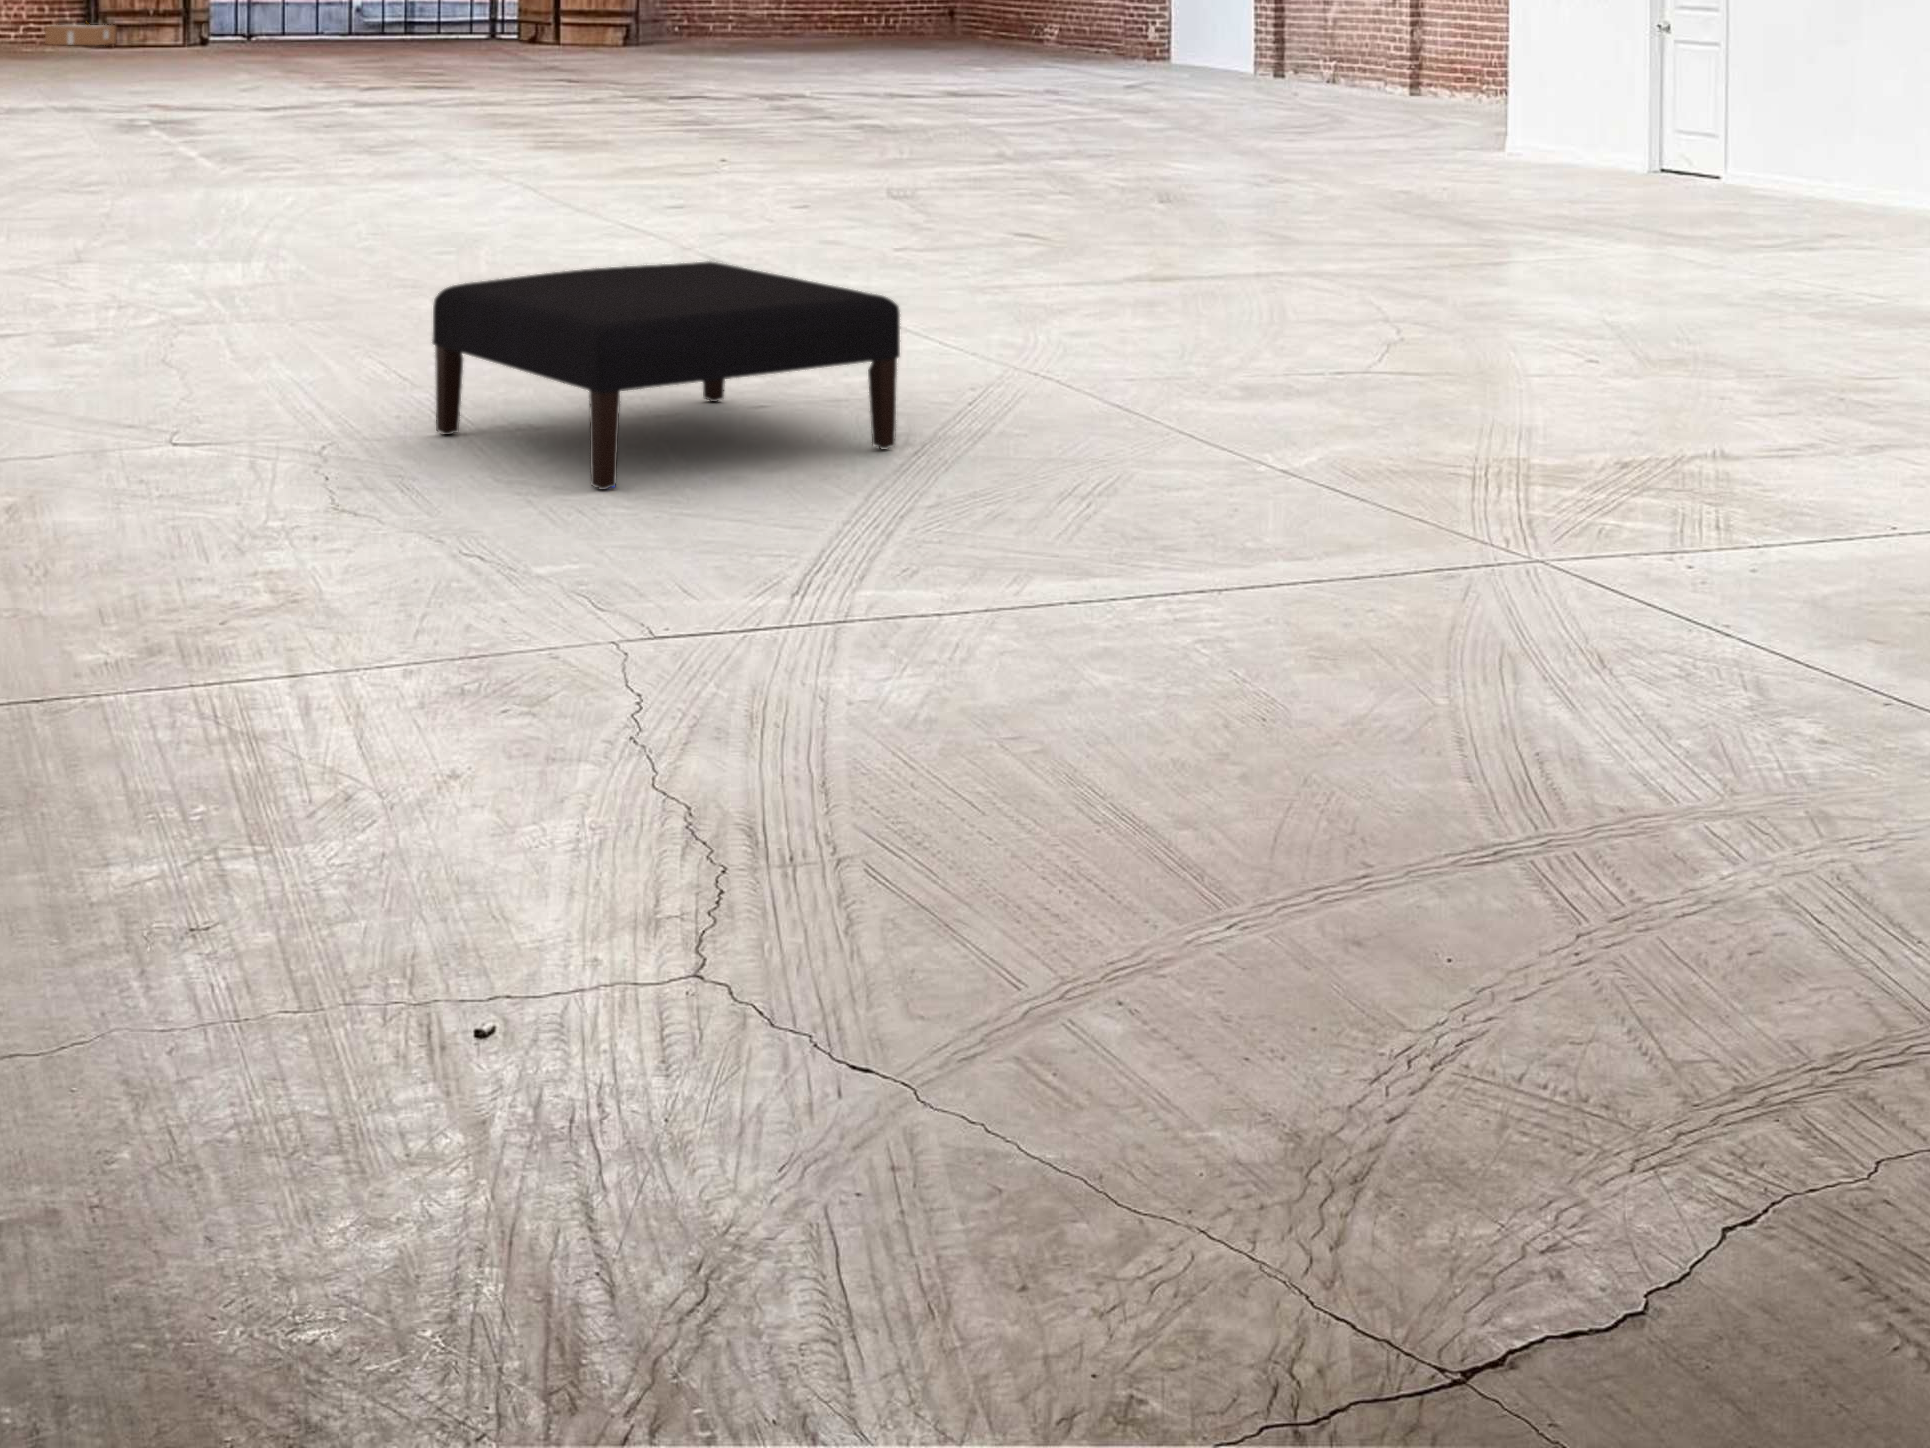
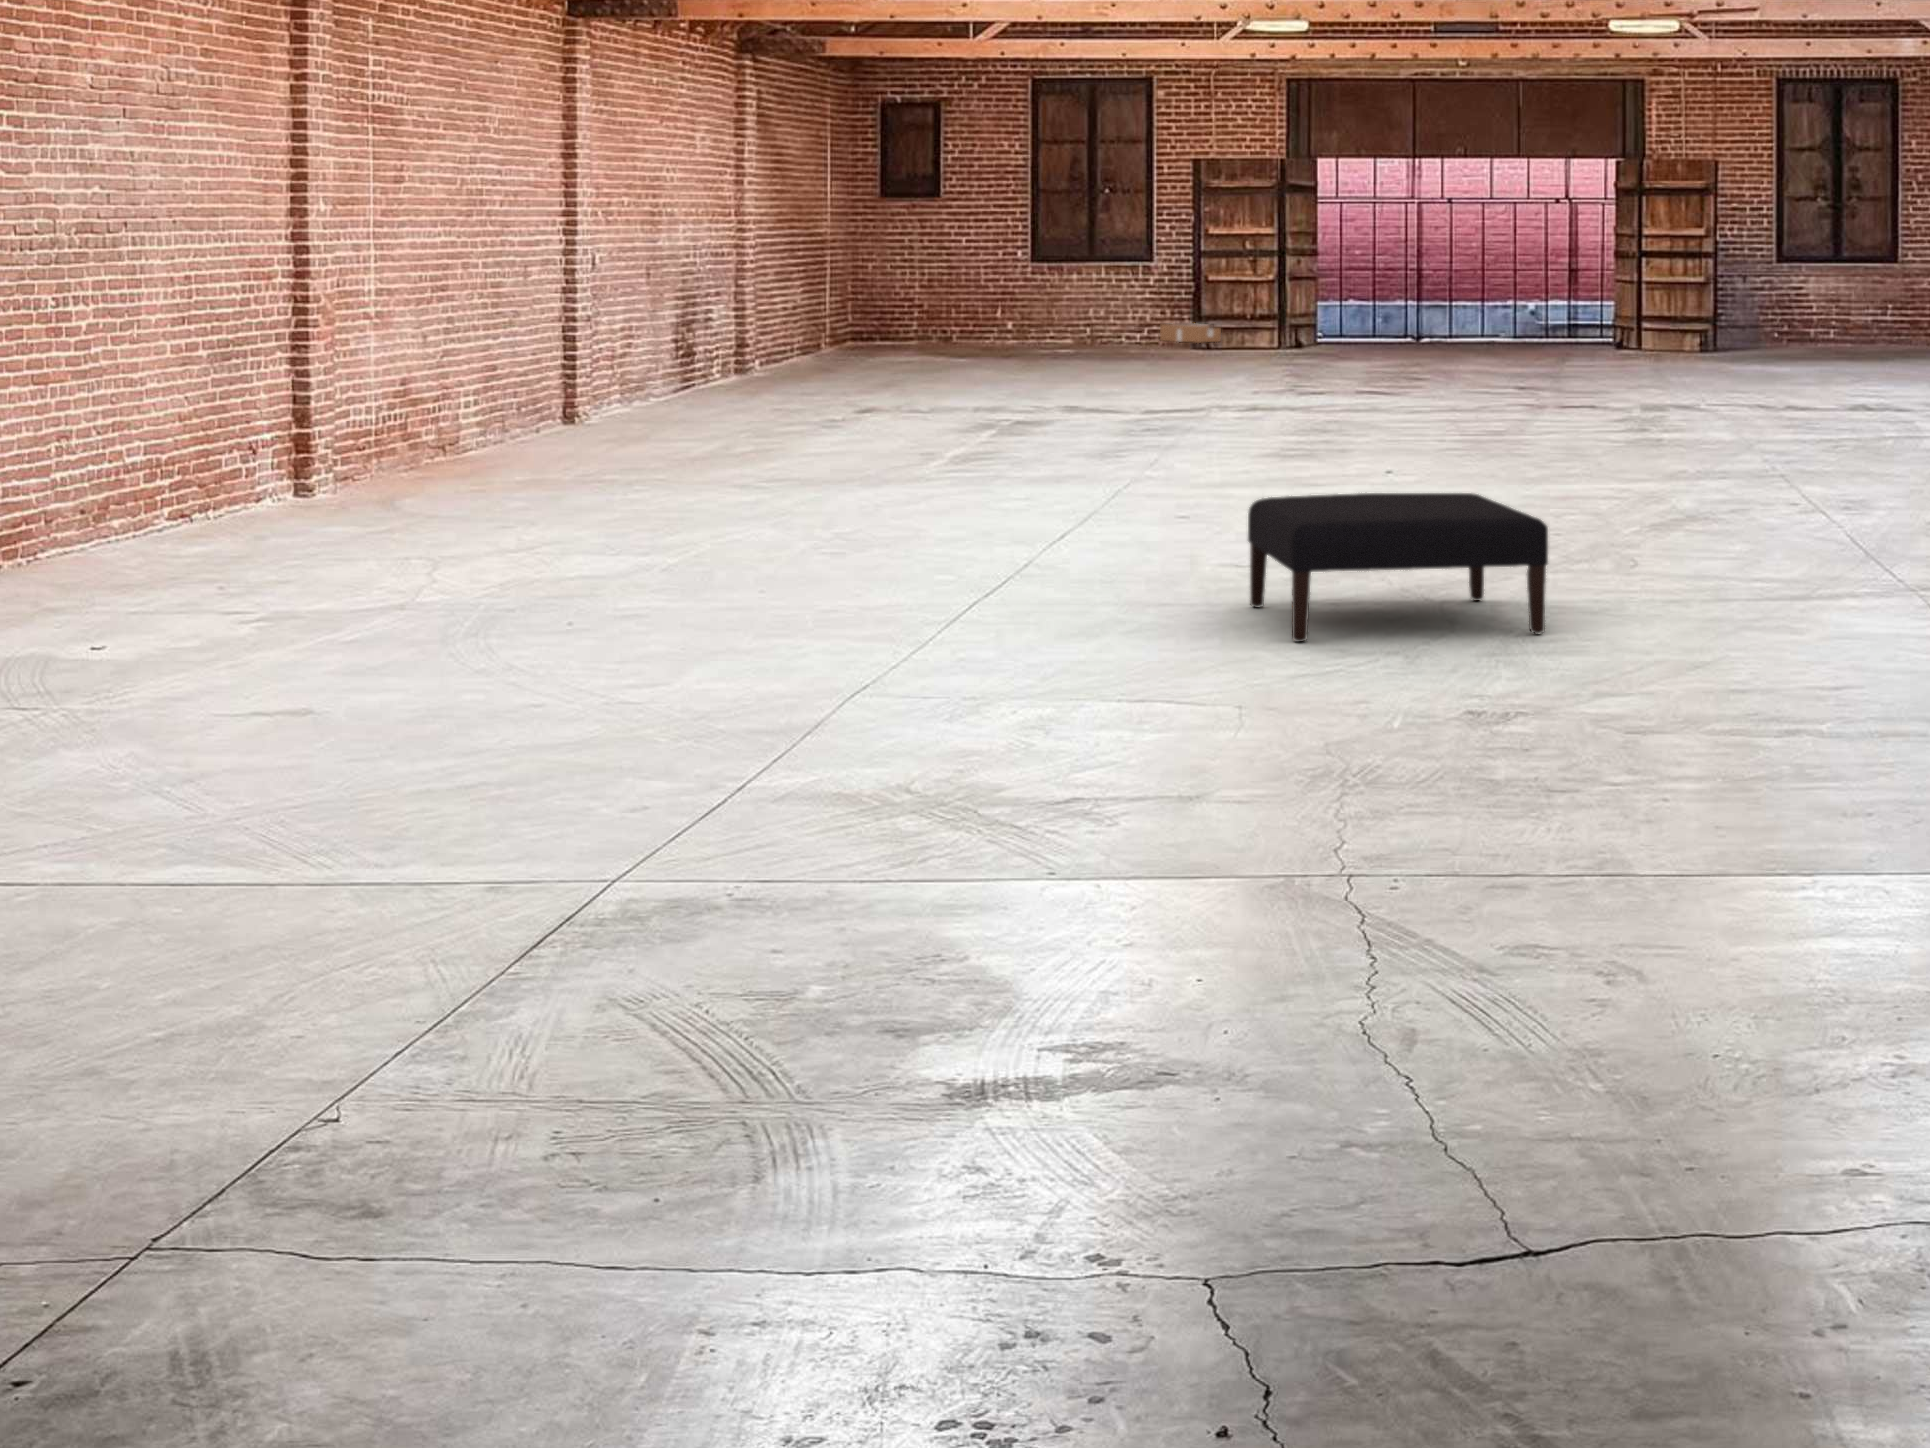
ottoman: present [432,261,900,490] -> present [1248,493,1548,642]

